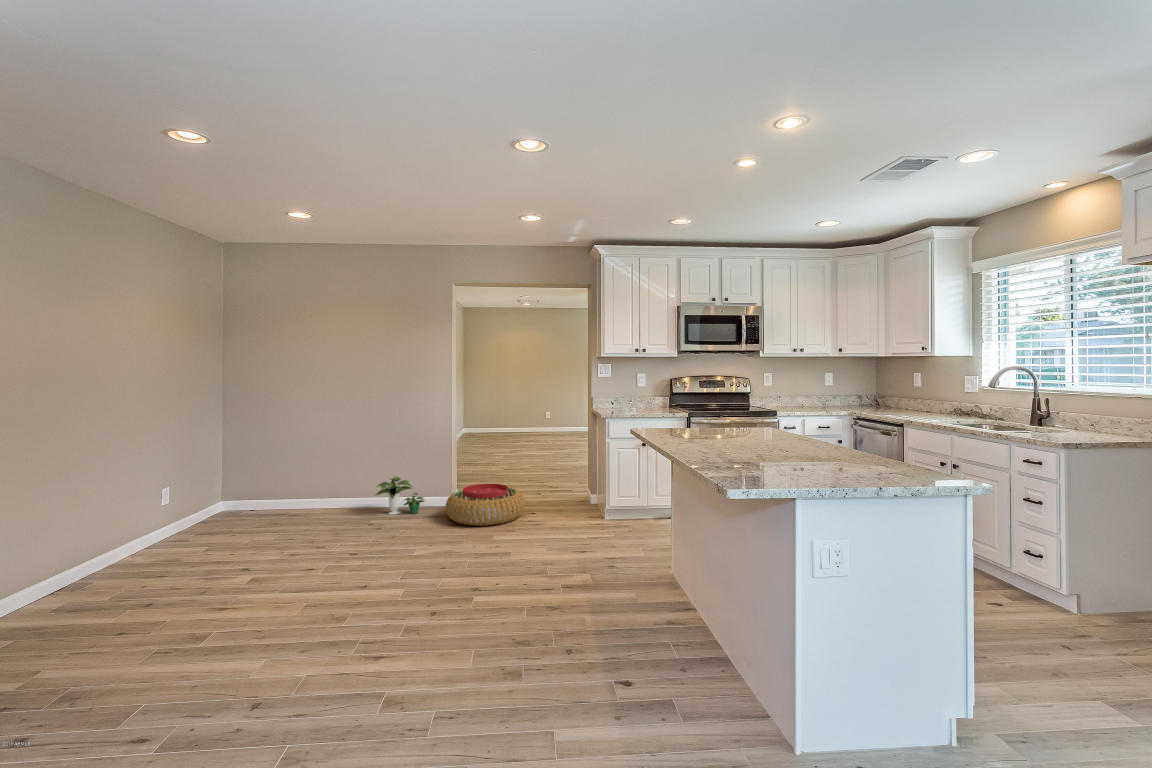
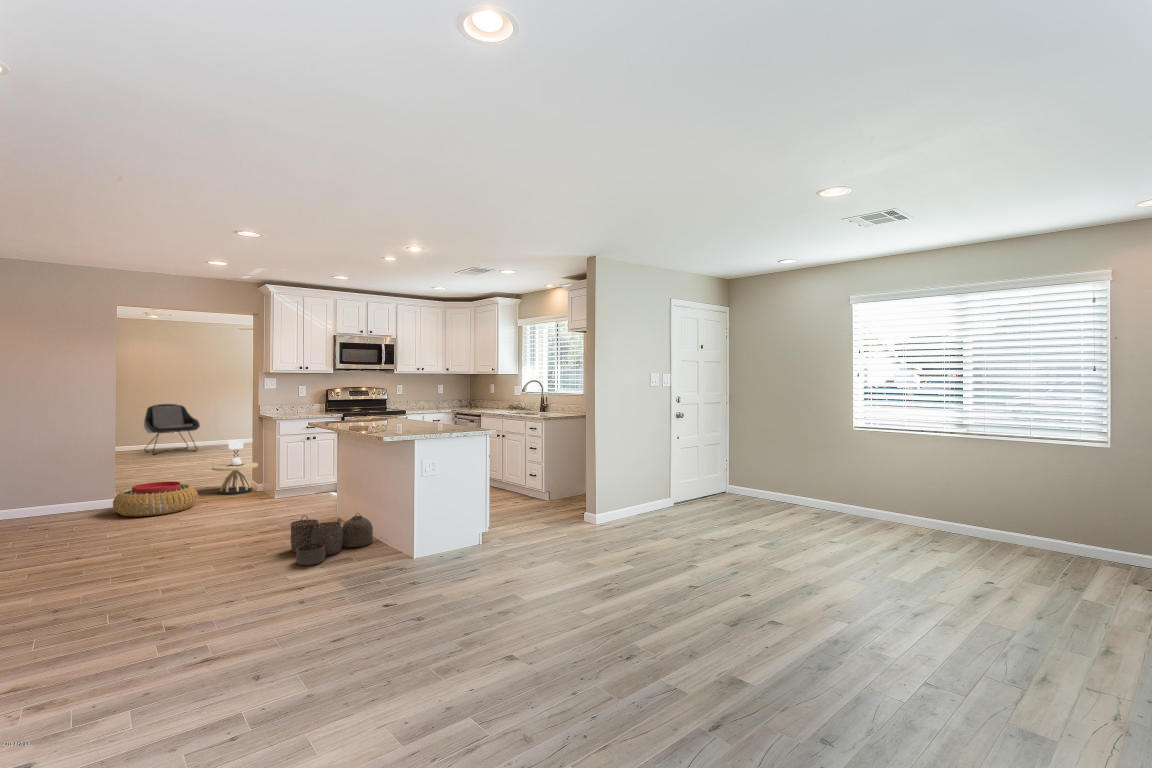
lounge chair: none [520,390,564,439] -> present [144,404,200,455]
side table: none [546,439,593,504] -> present [212,440,258,495]
potted plant: present [375,477,424,515] -> none [20,485,84,521]
woven basket: none [584,590,718,705] -> present [290,514,373,565]

